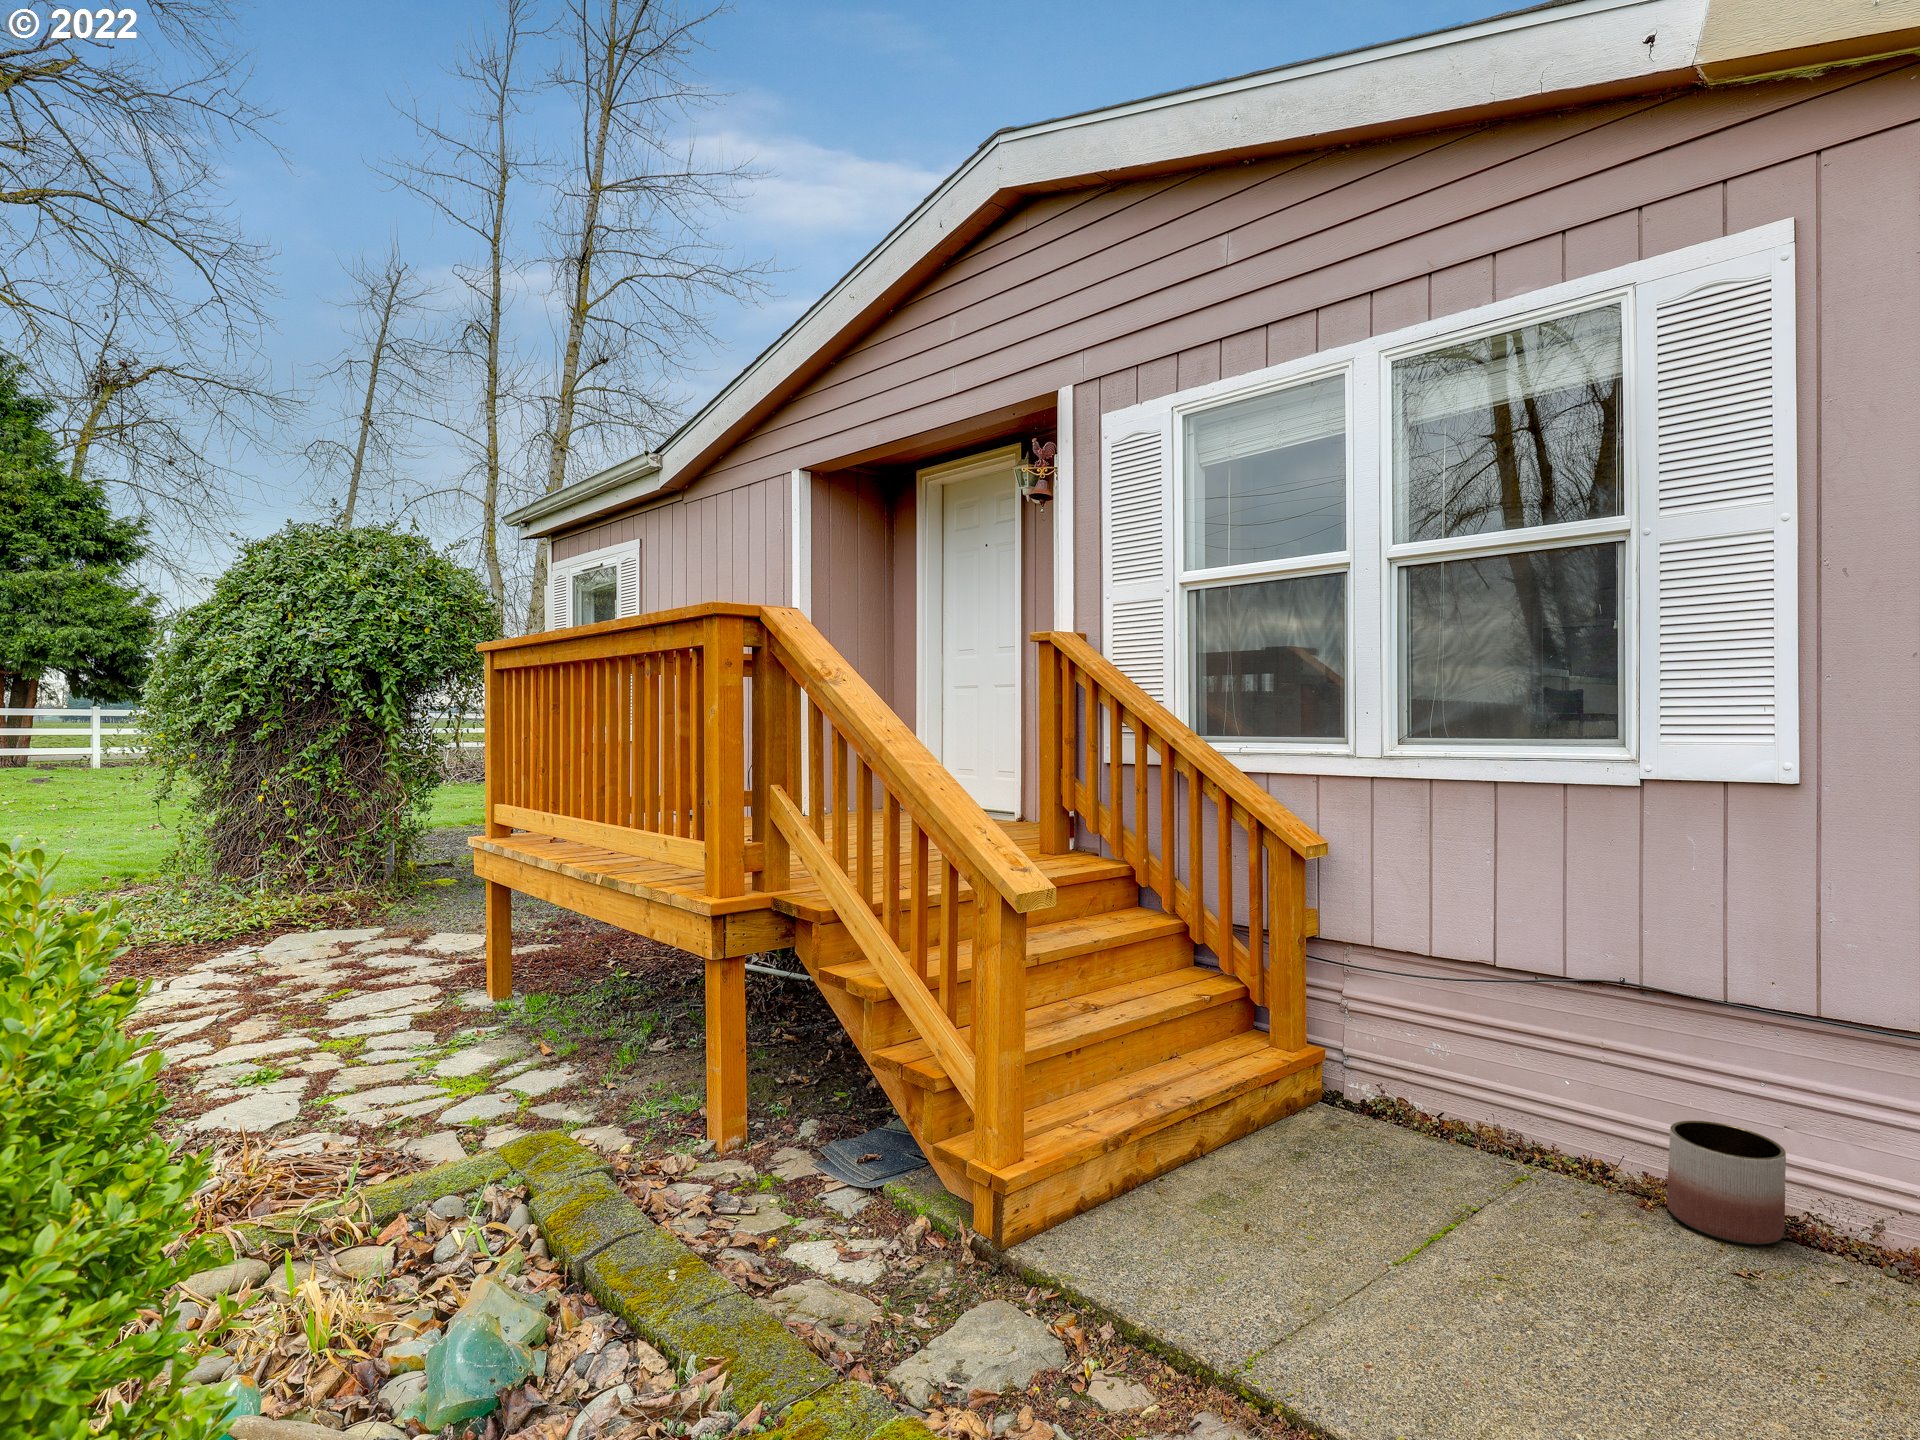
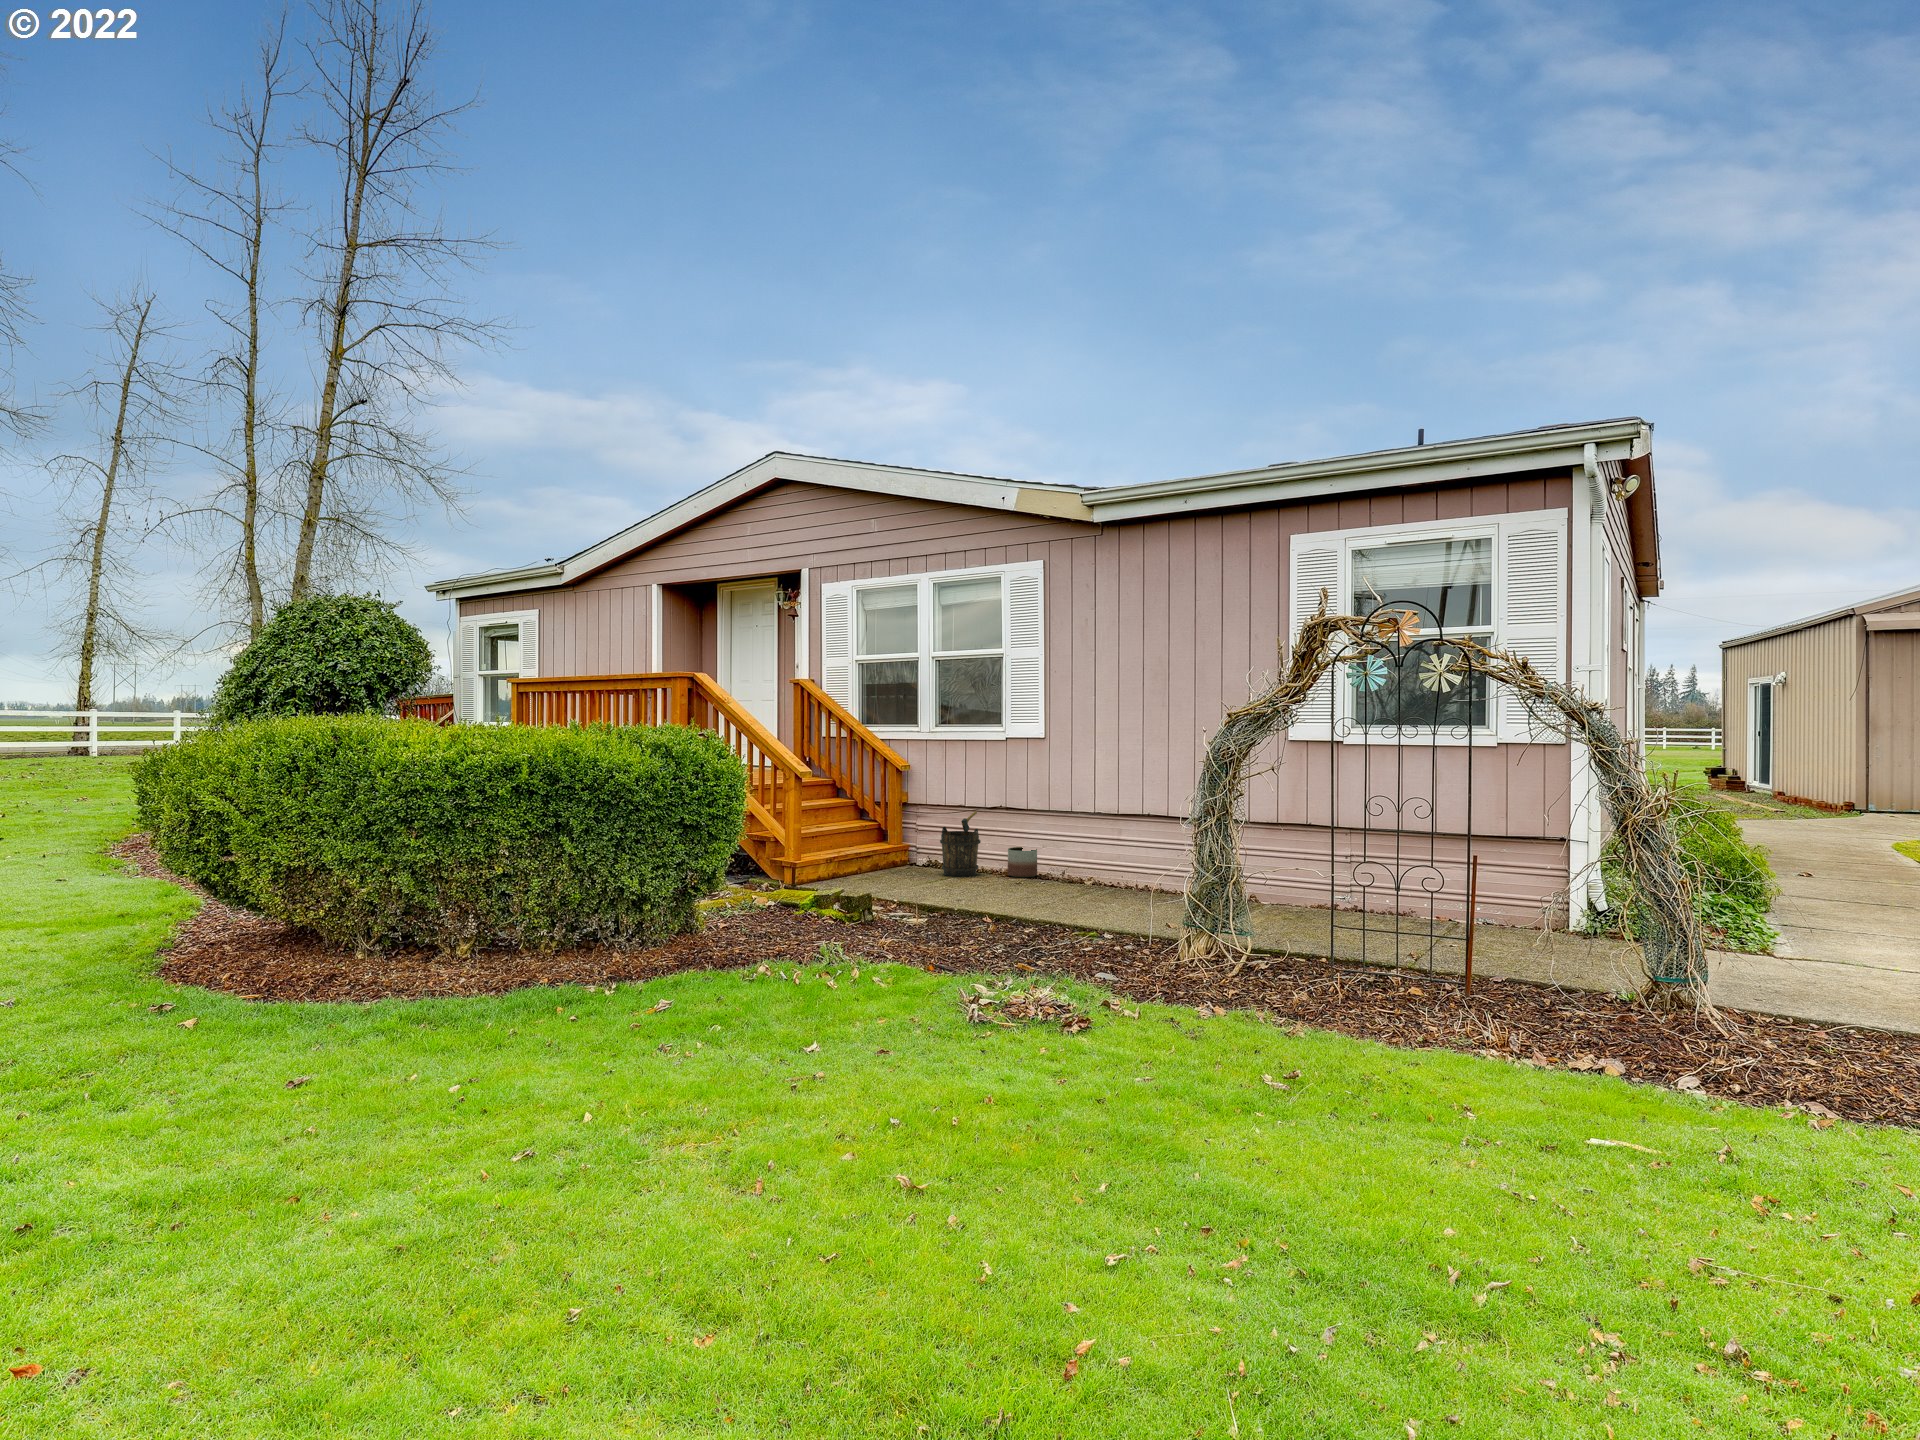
bucket: none [1434,985,1569,1205] -> present [940,811,981,877]

